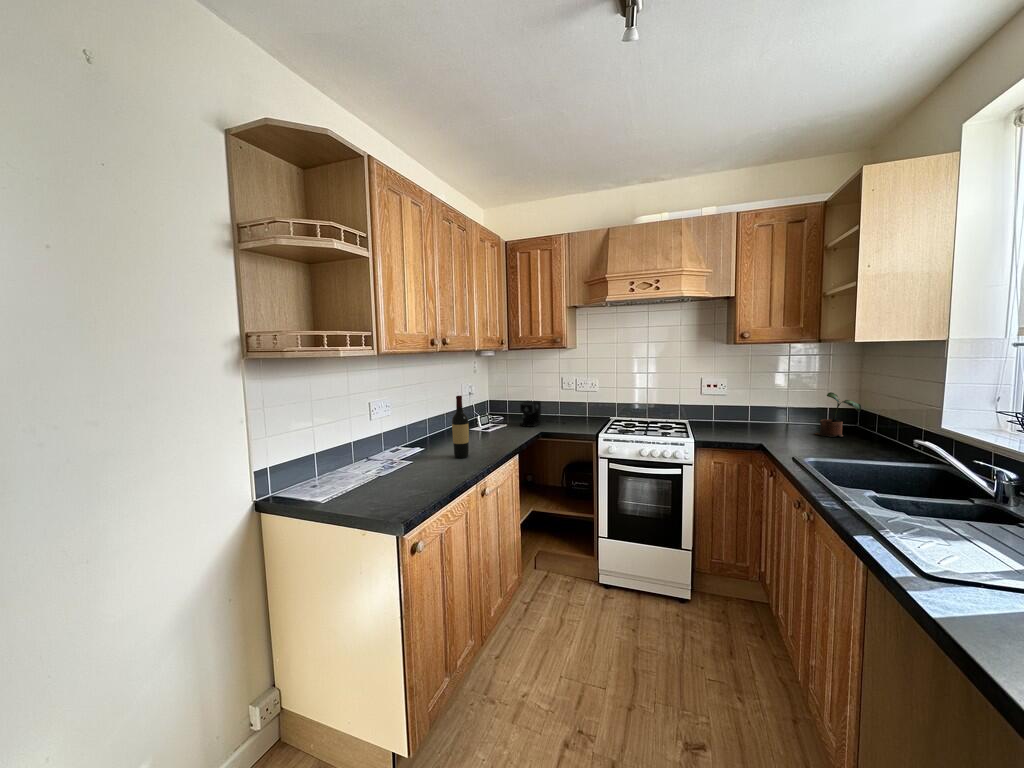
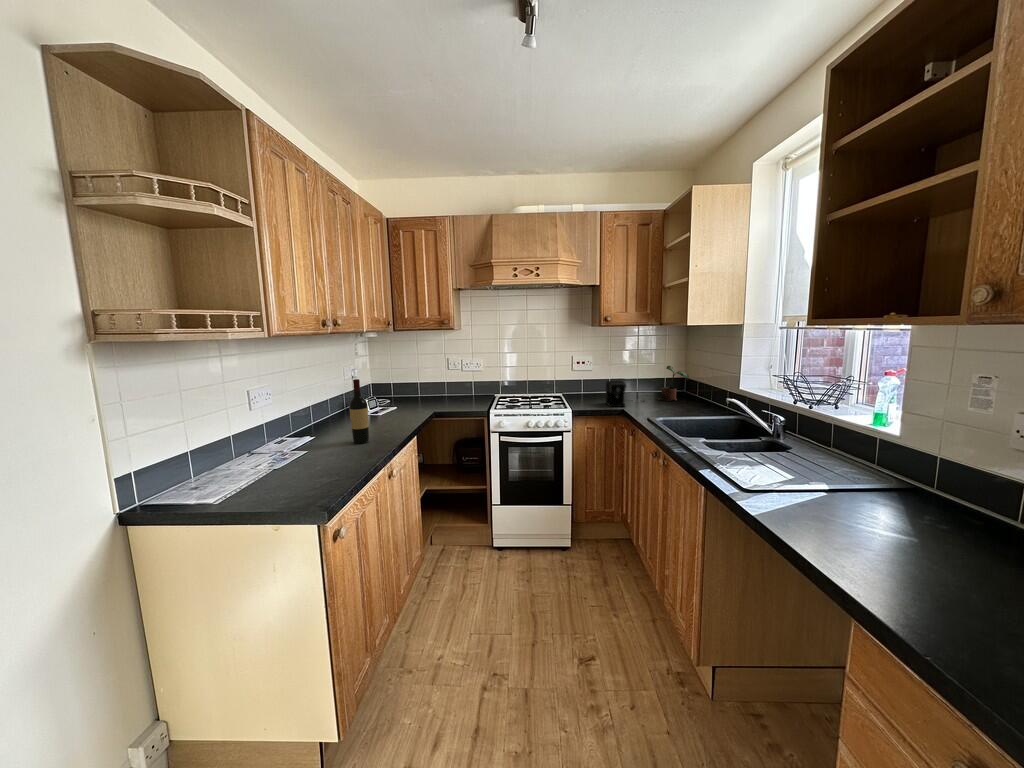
coffee maker: present [520,401,541,427] -> present [606,381,626,407]

